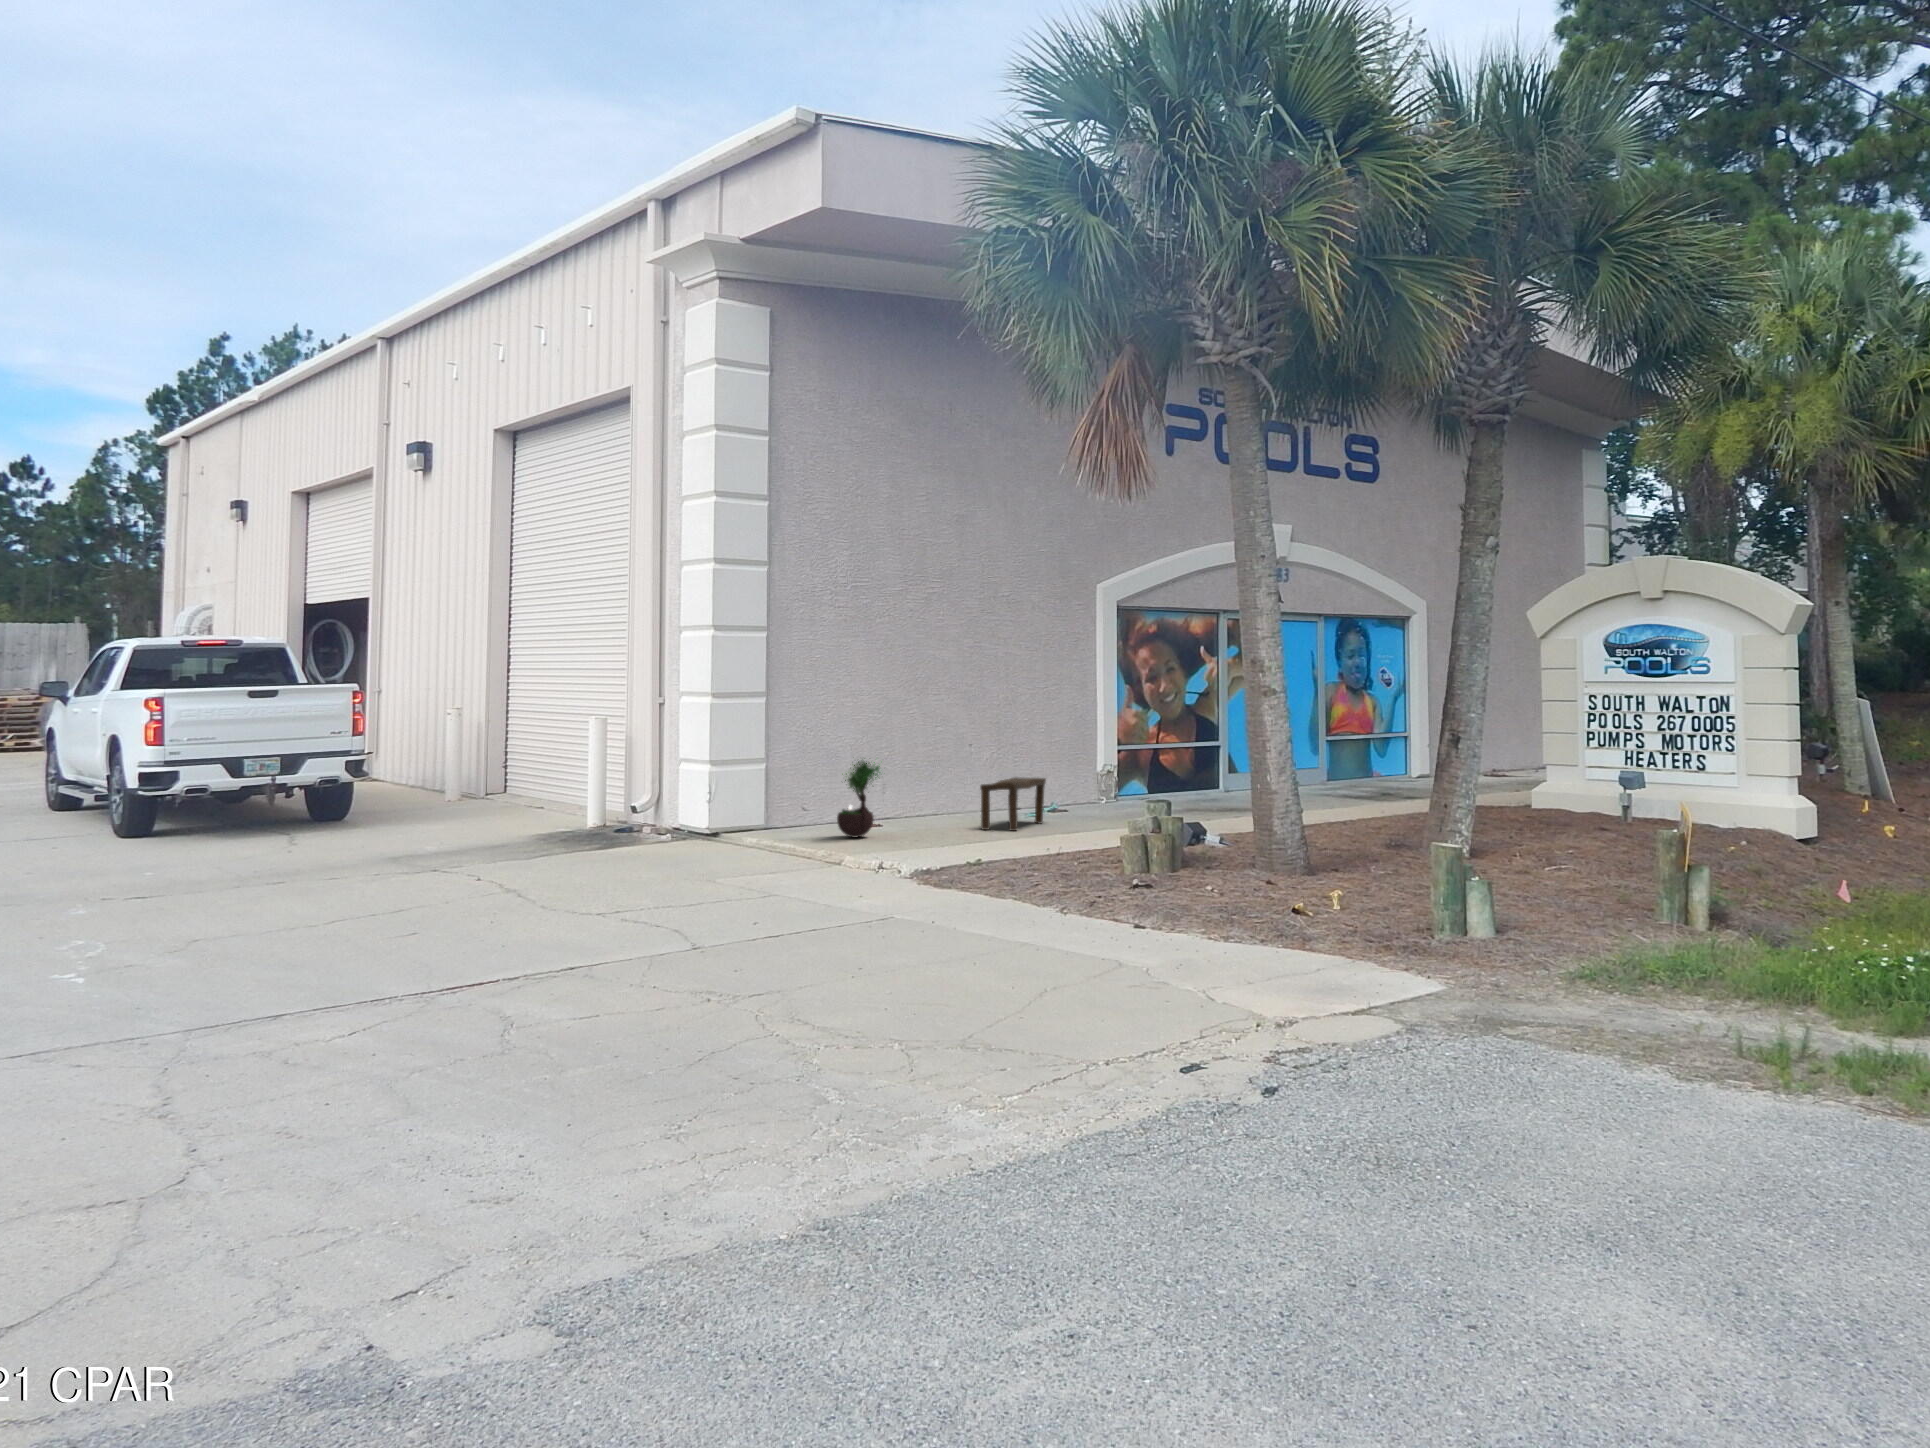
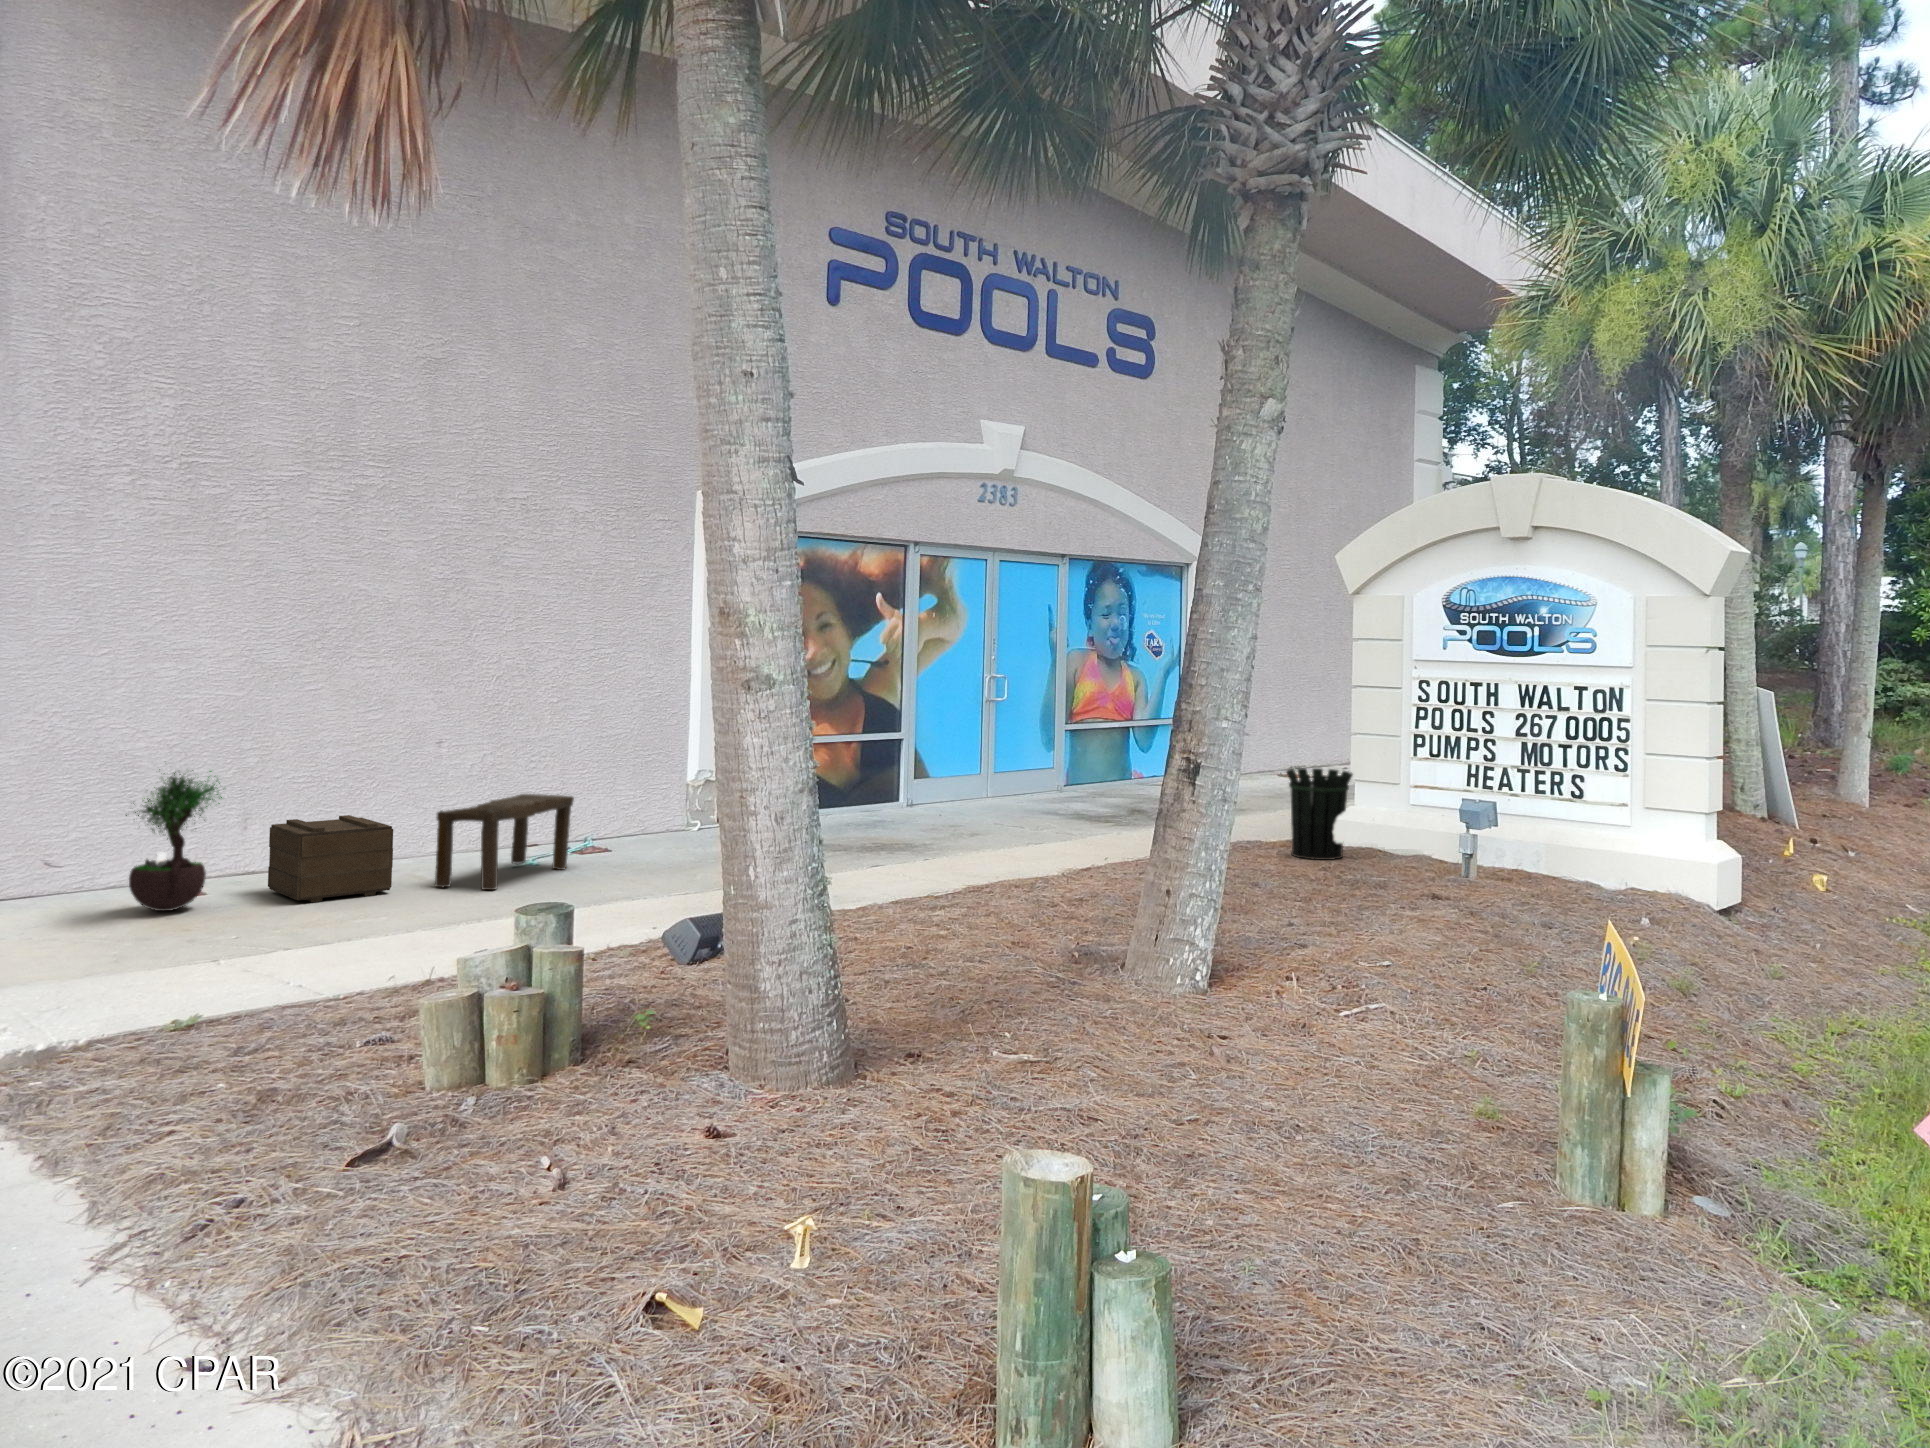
waste bin: none [1498,759,1546,819] -> present [1286,768,1353,860]
wooden crate: none [893,788,961,835] -> present [268,815,393,902]

